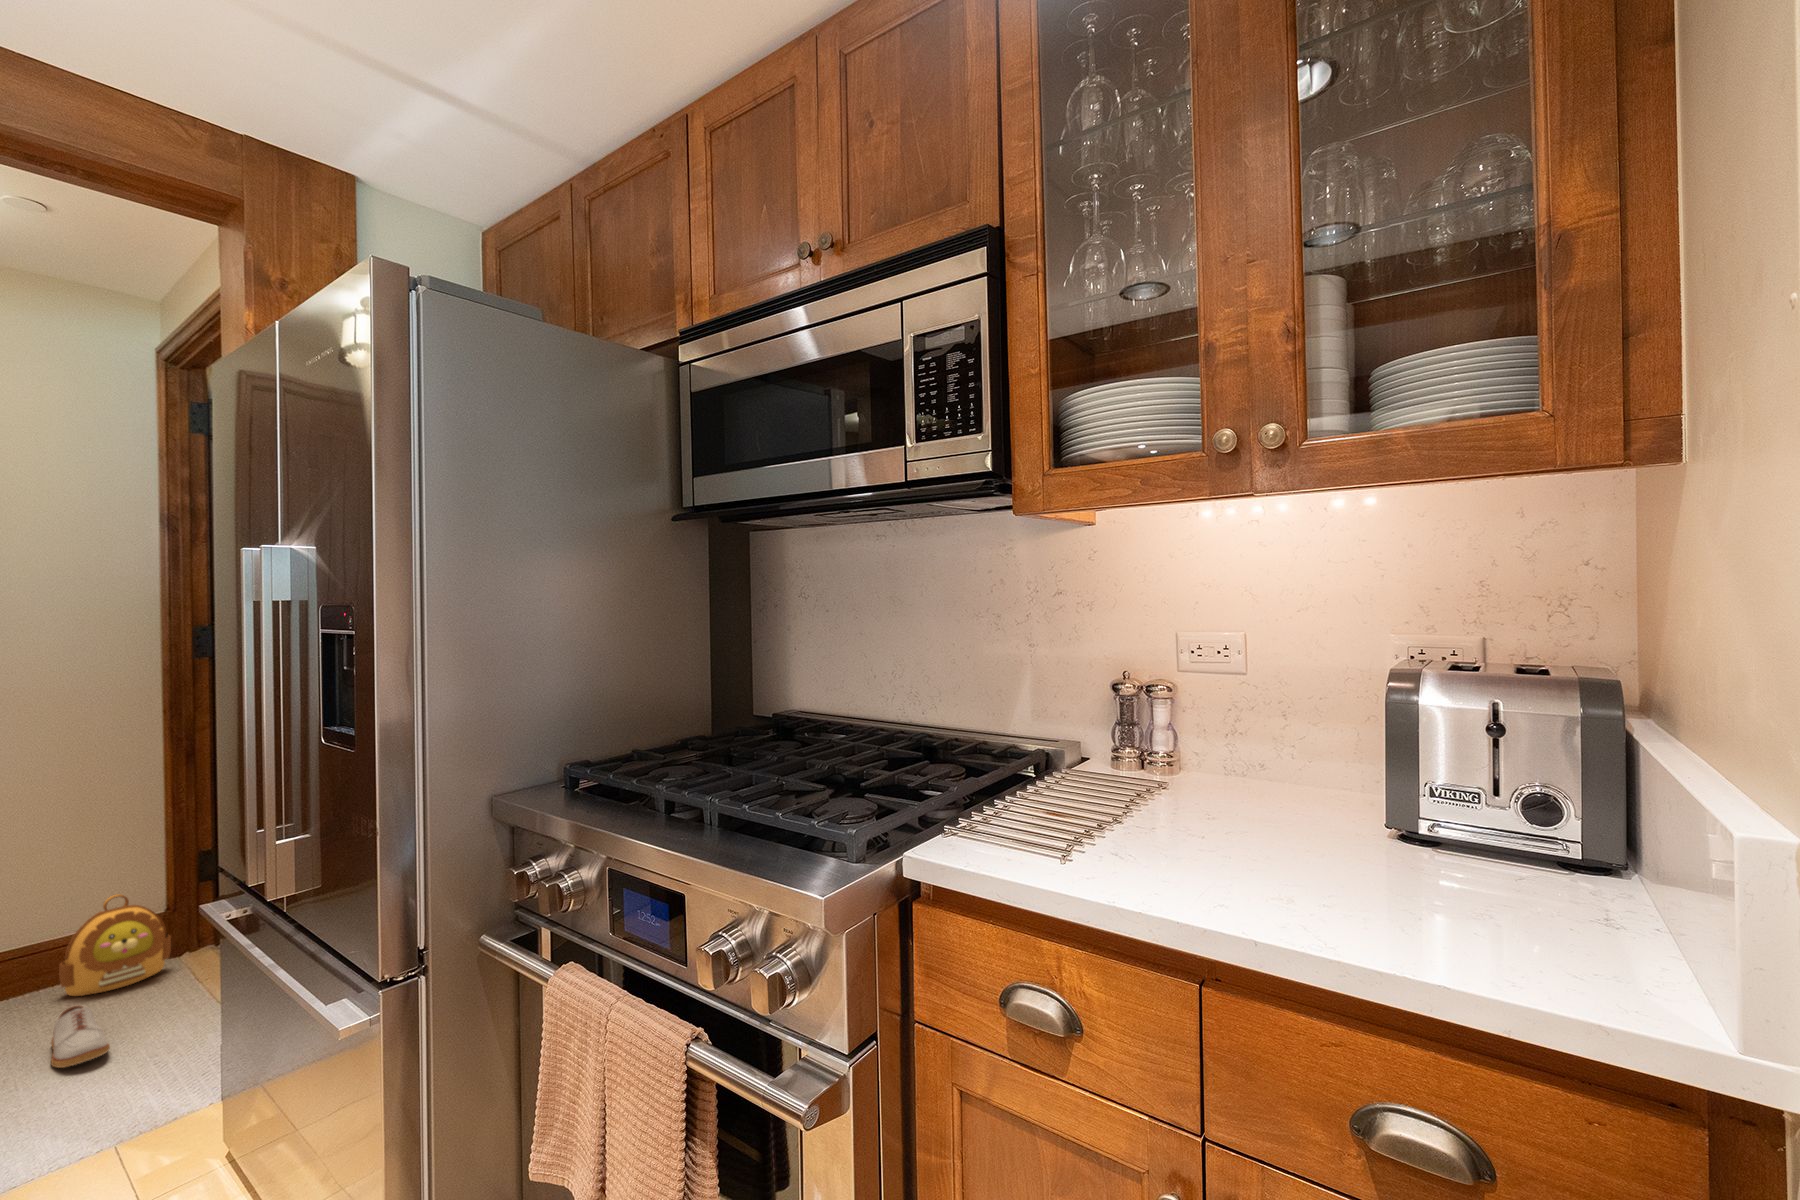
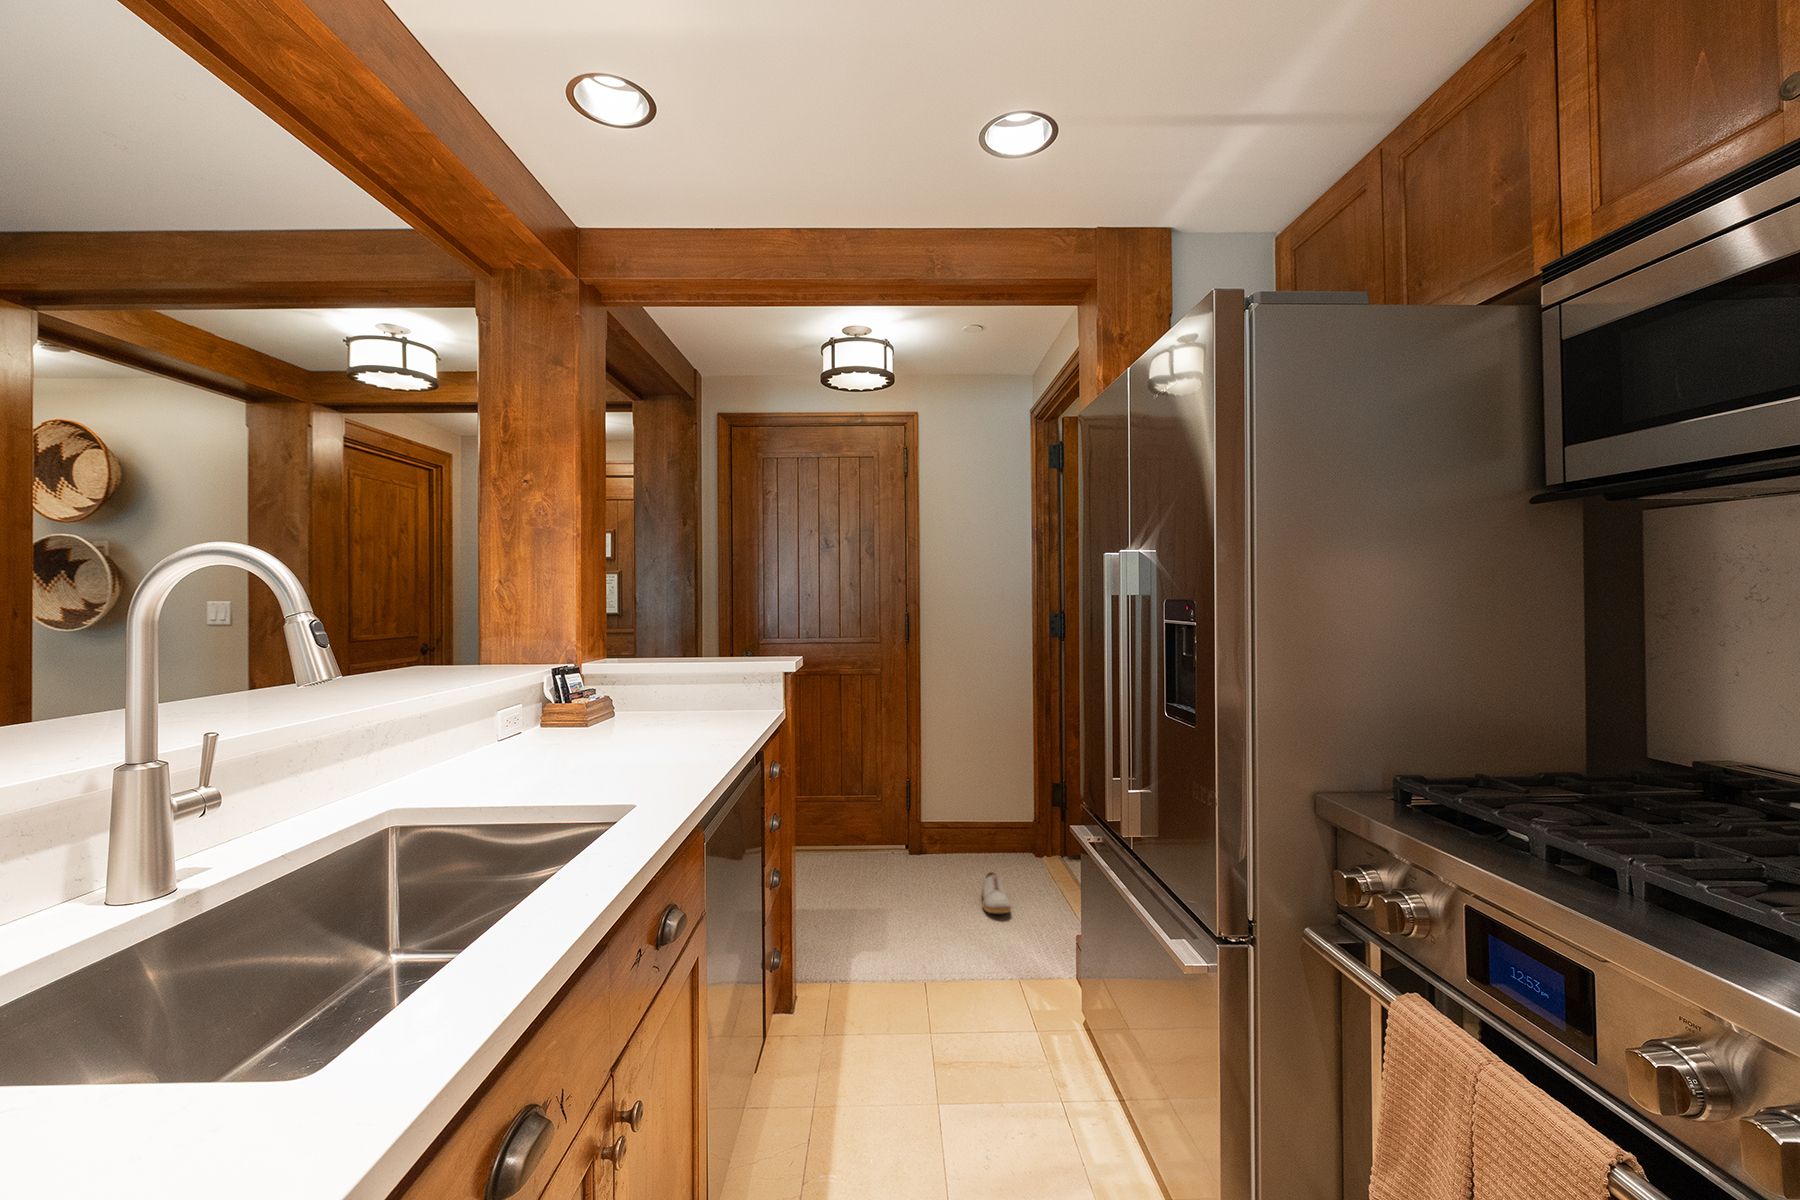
backpack: present [59,894,171,996] -> none [982,801,1038,868]

